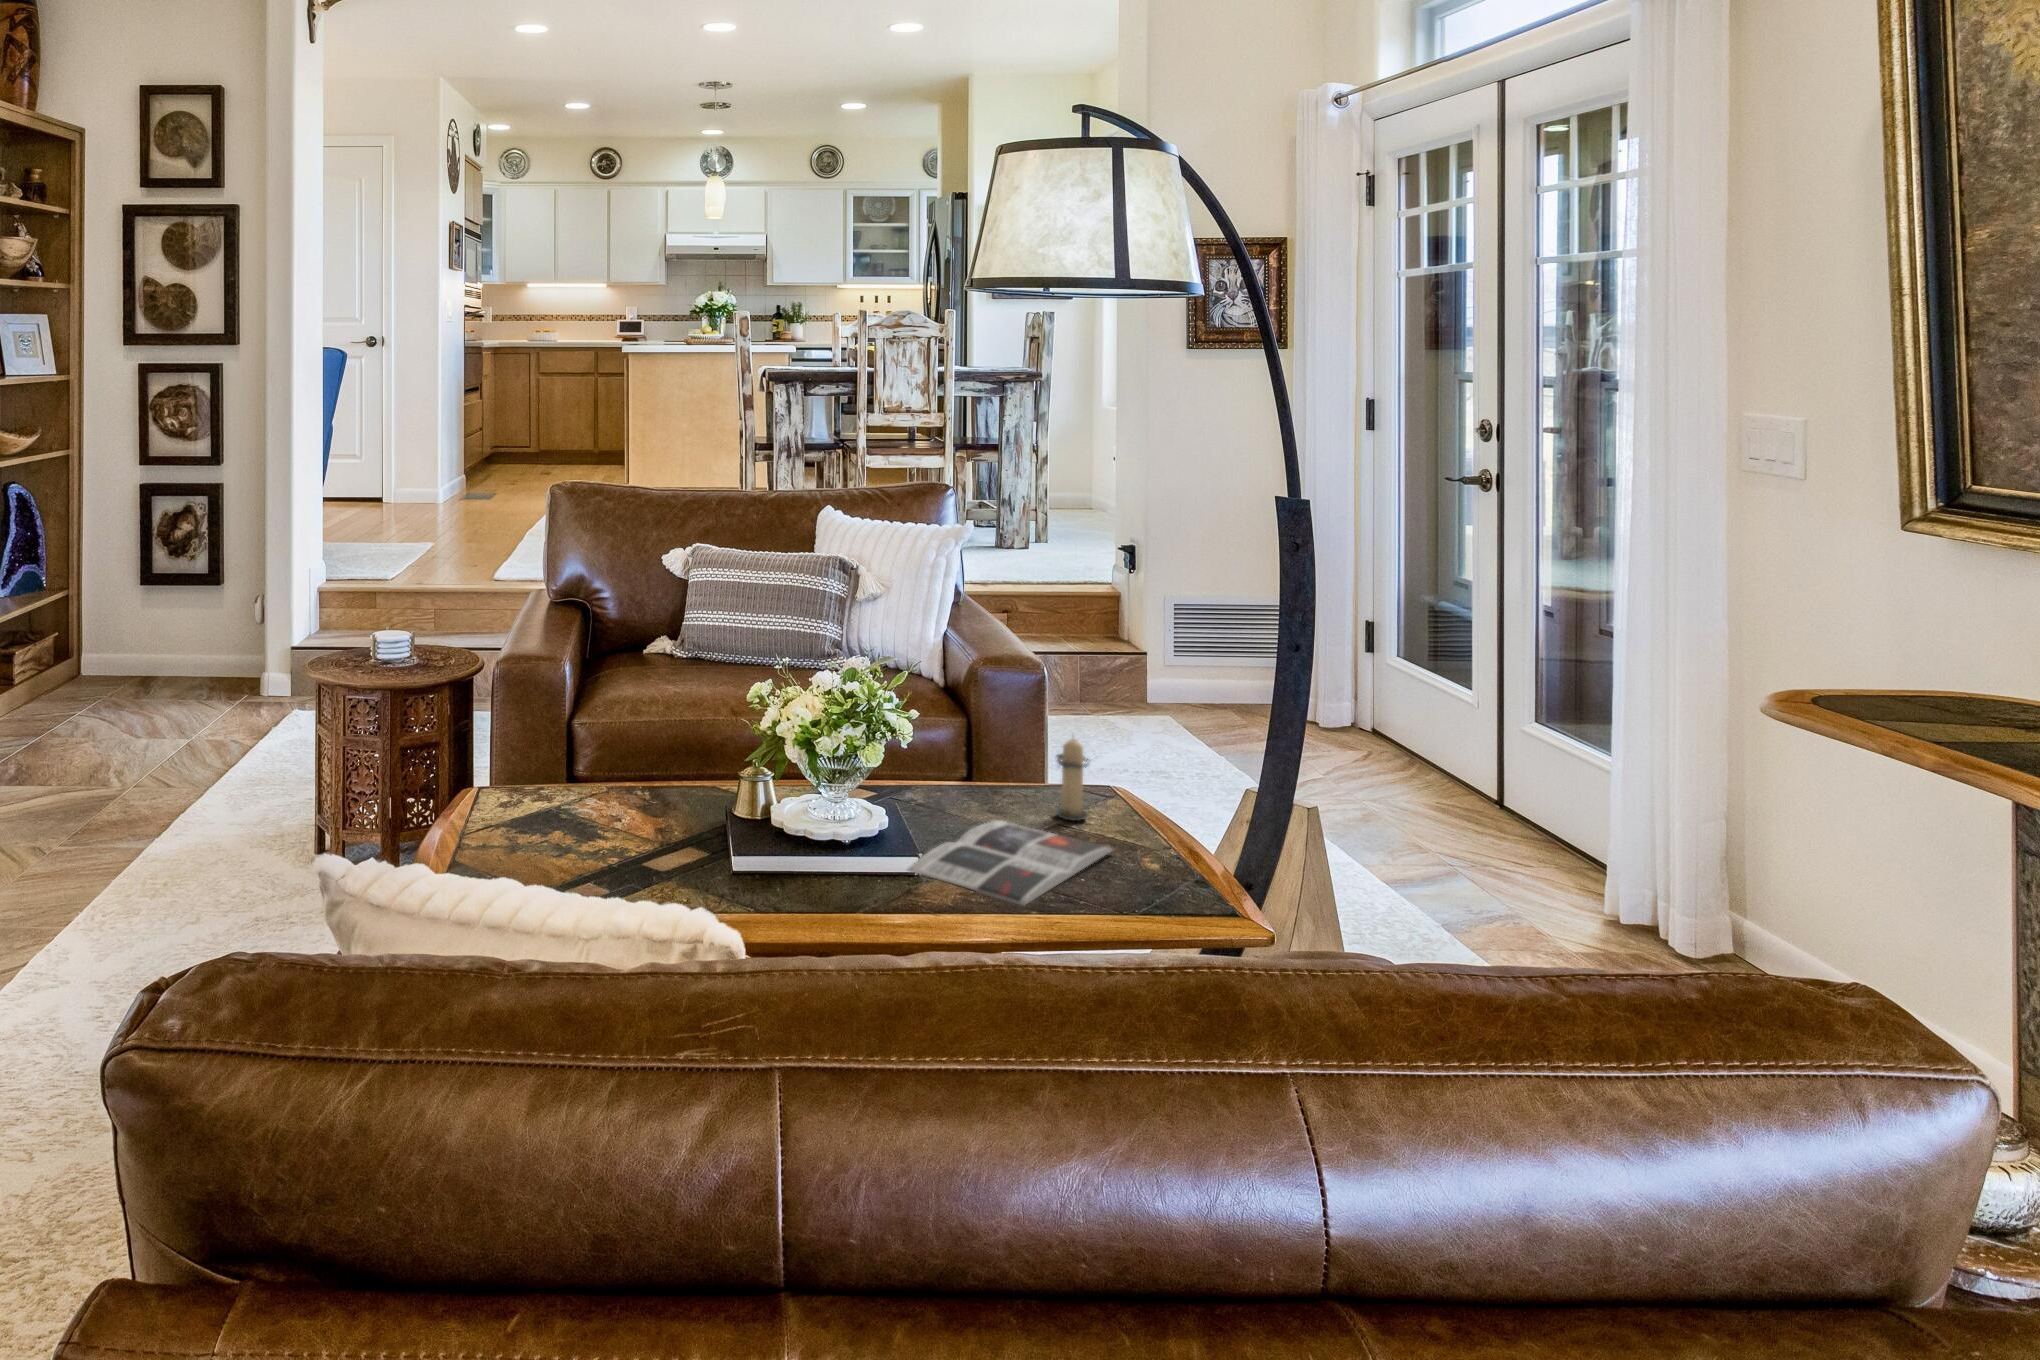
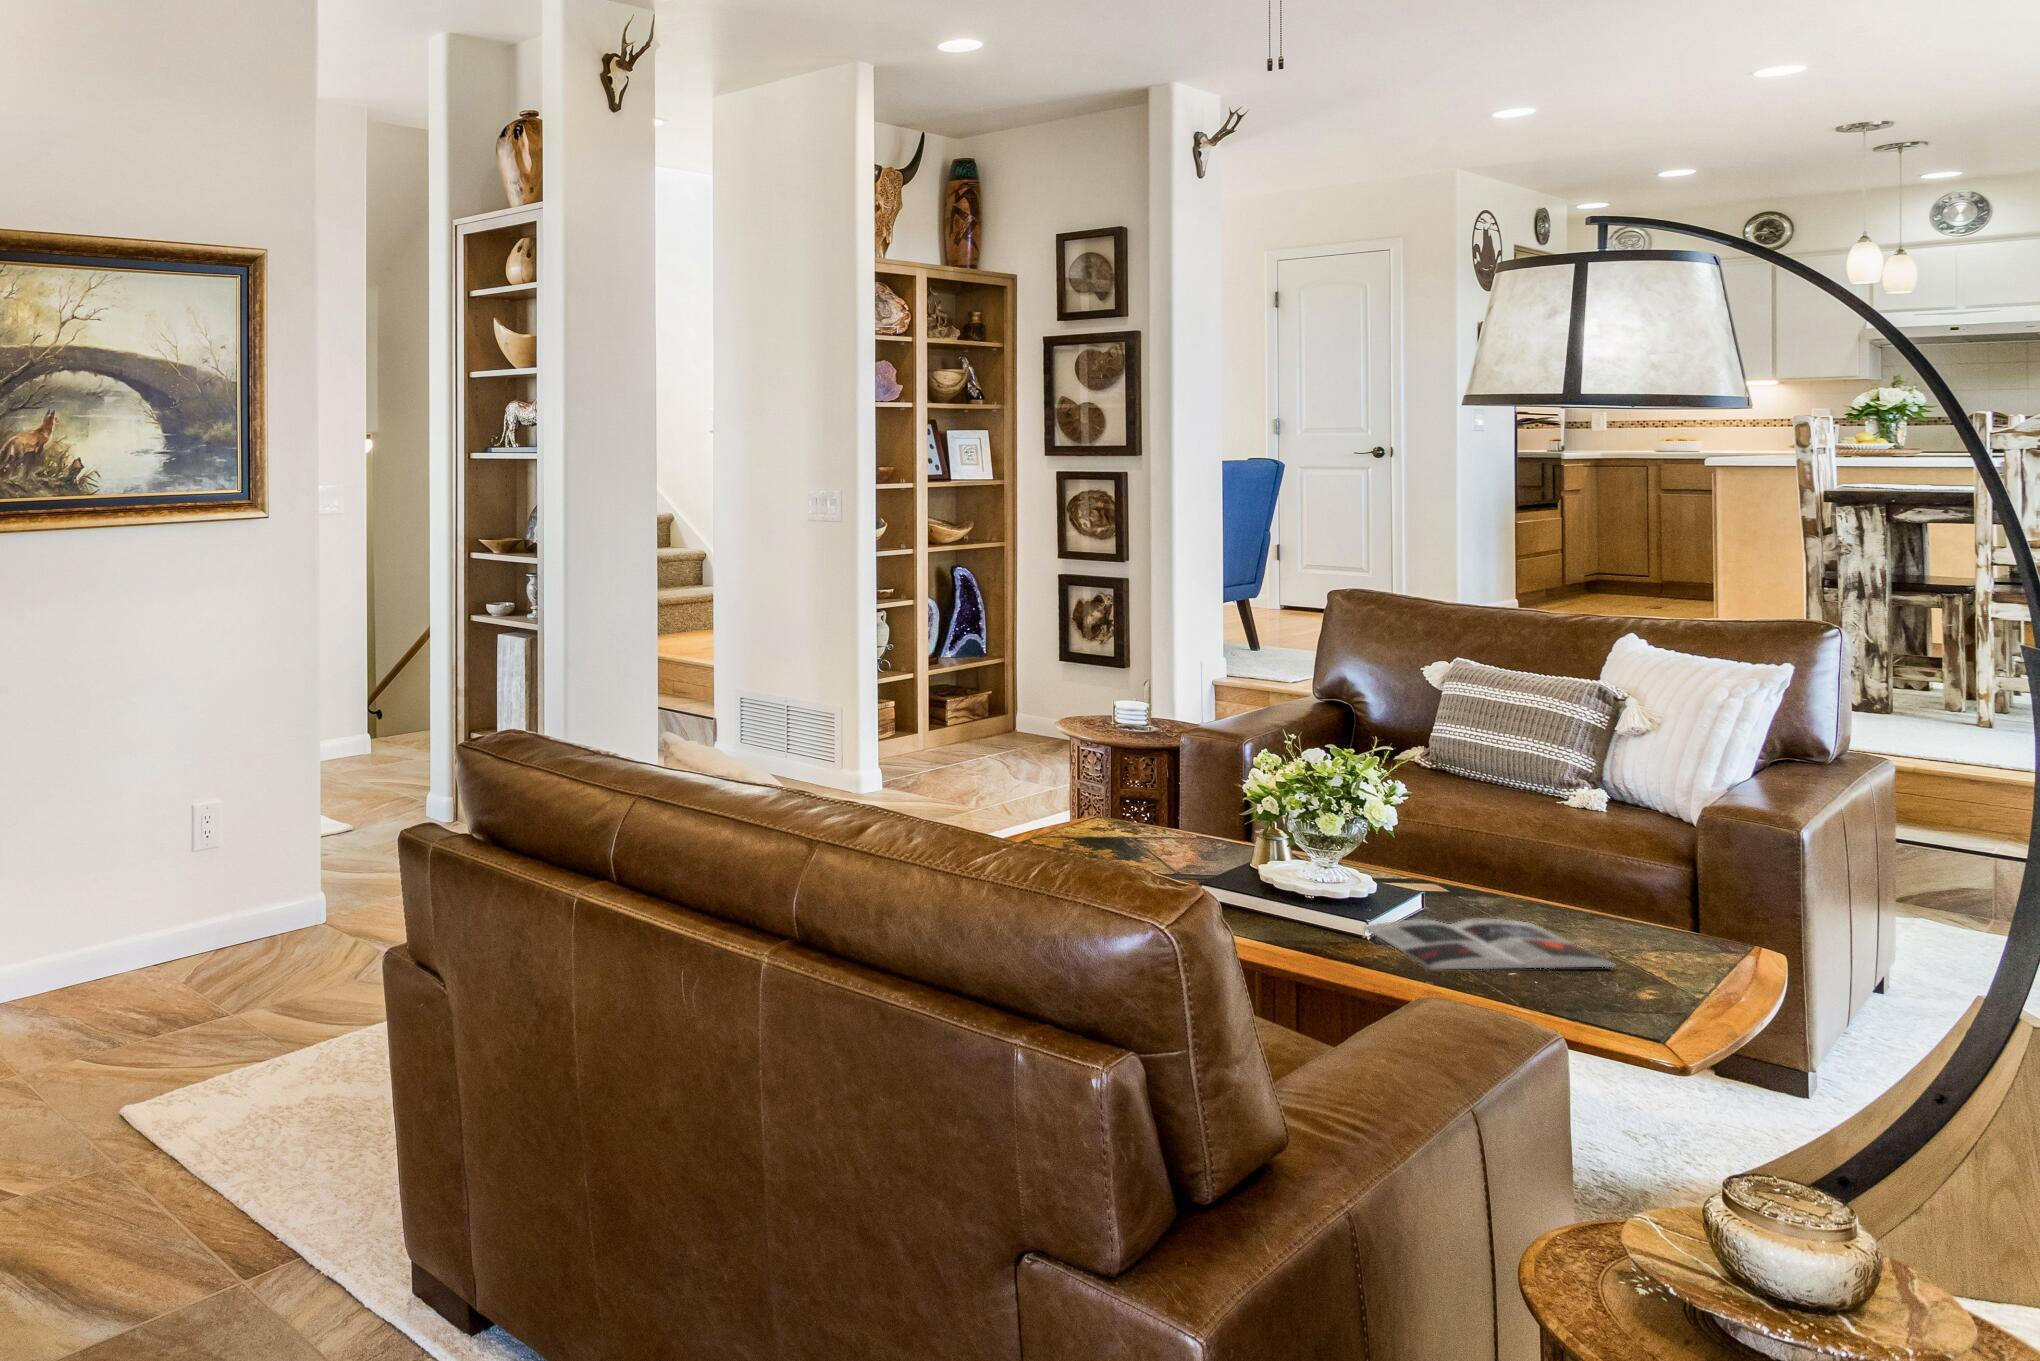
candle: present [1055,739,1090,821] -> none [1608,857,1660,948]

